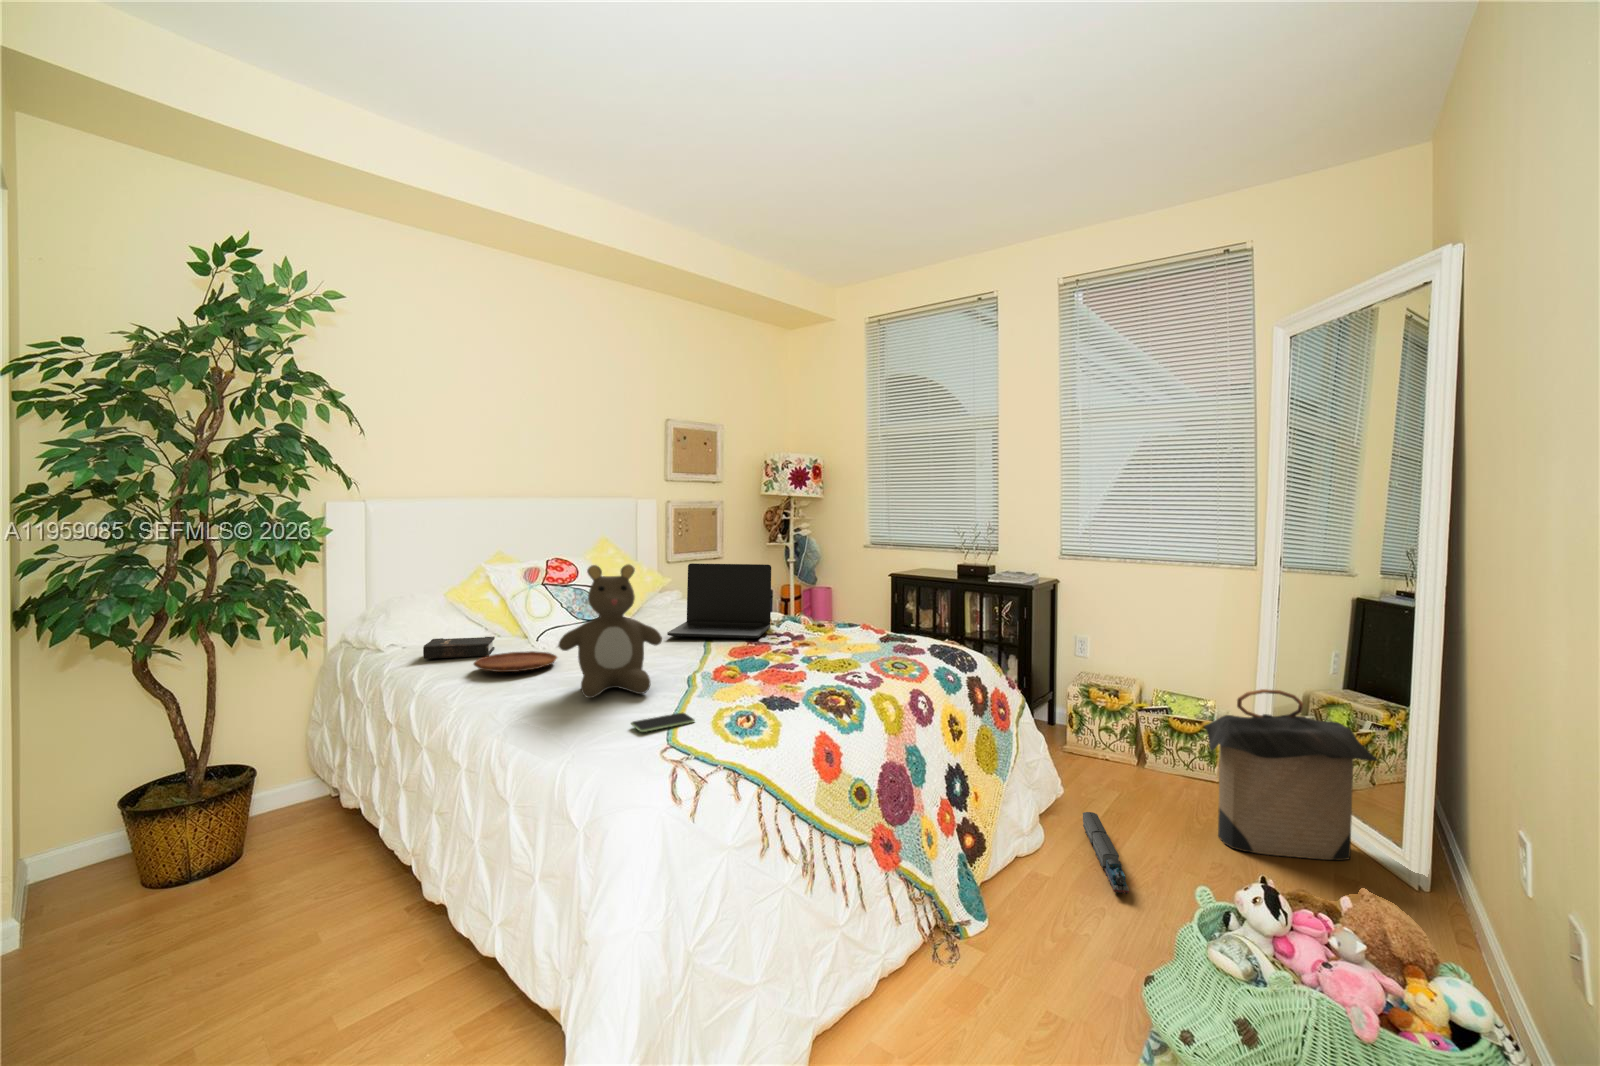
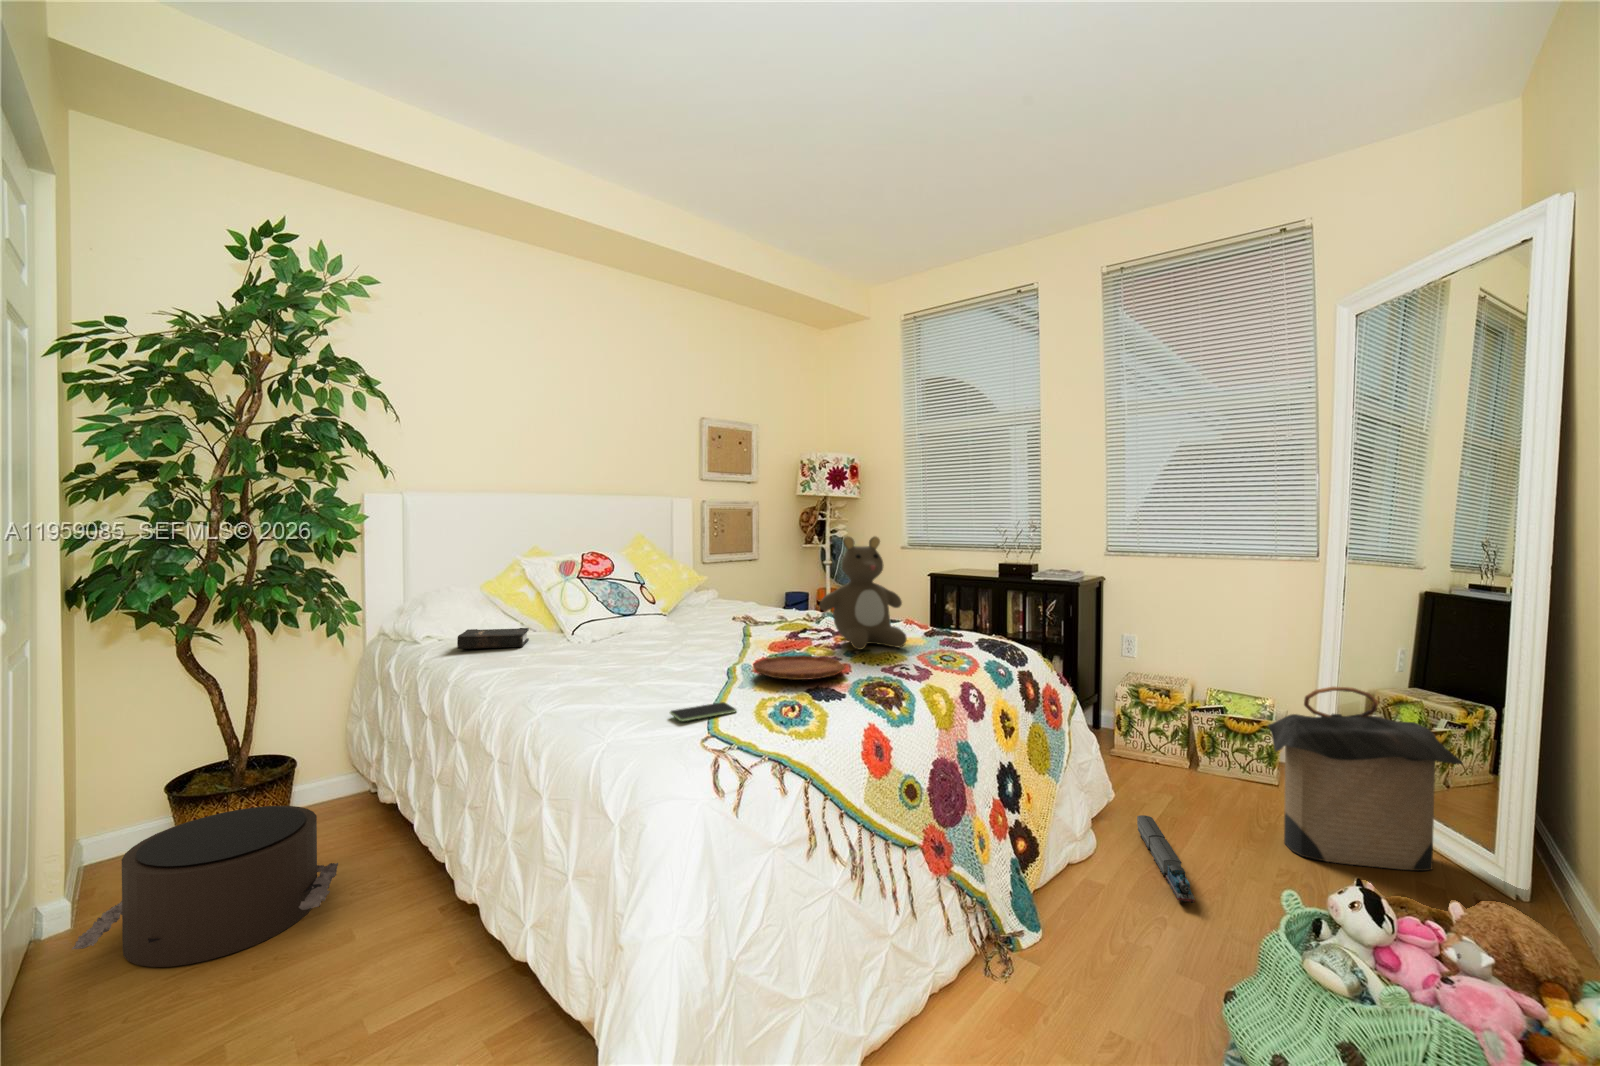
laptop: present [667,563,771,639] -> none [703,556,808,631]
teddy bear: present [559,564,662,698] -> present [820,537,907,650]
tray: present [474,651,557,672] -> present [754,655,845,680]
pouf: none [42,815,306,975] -> present [72,806,338,967]

